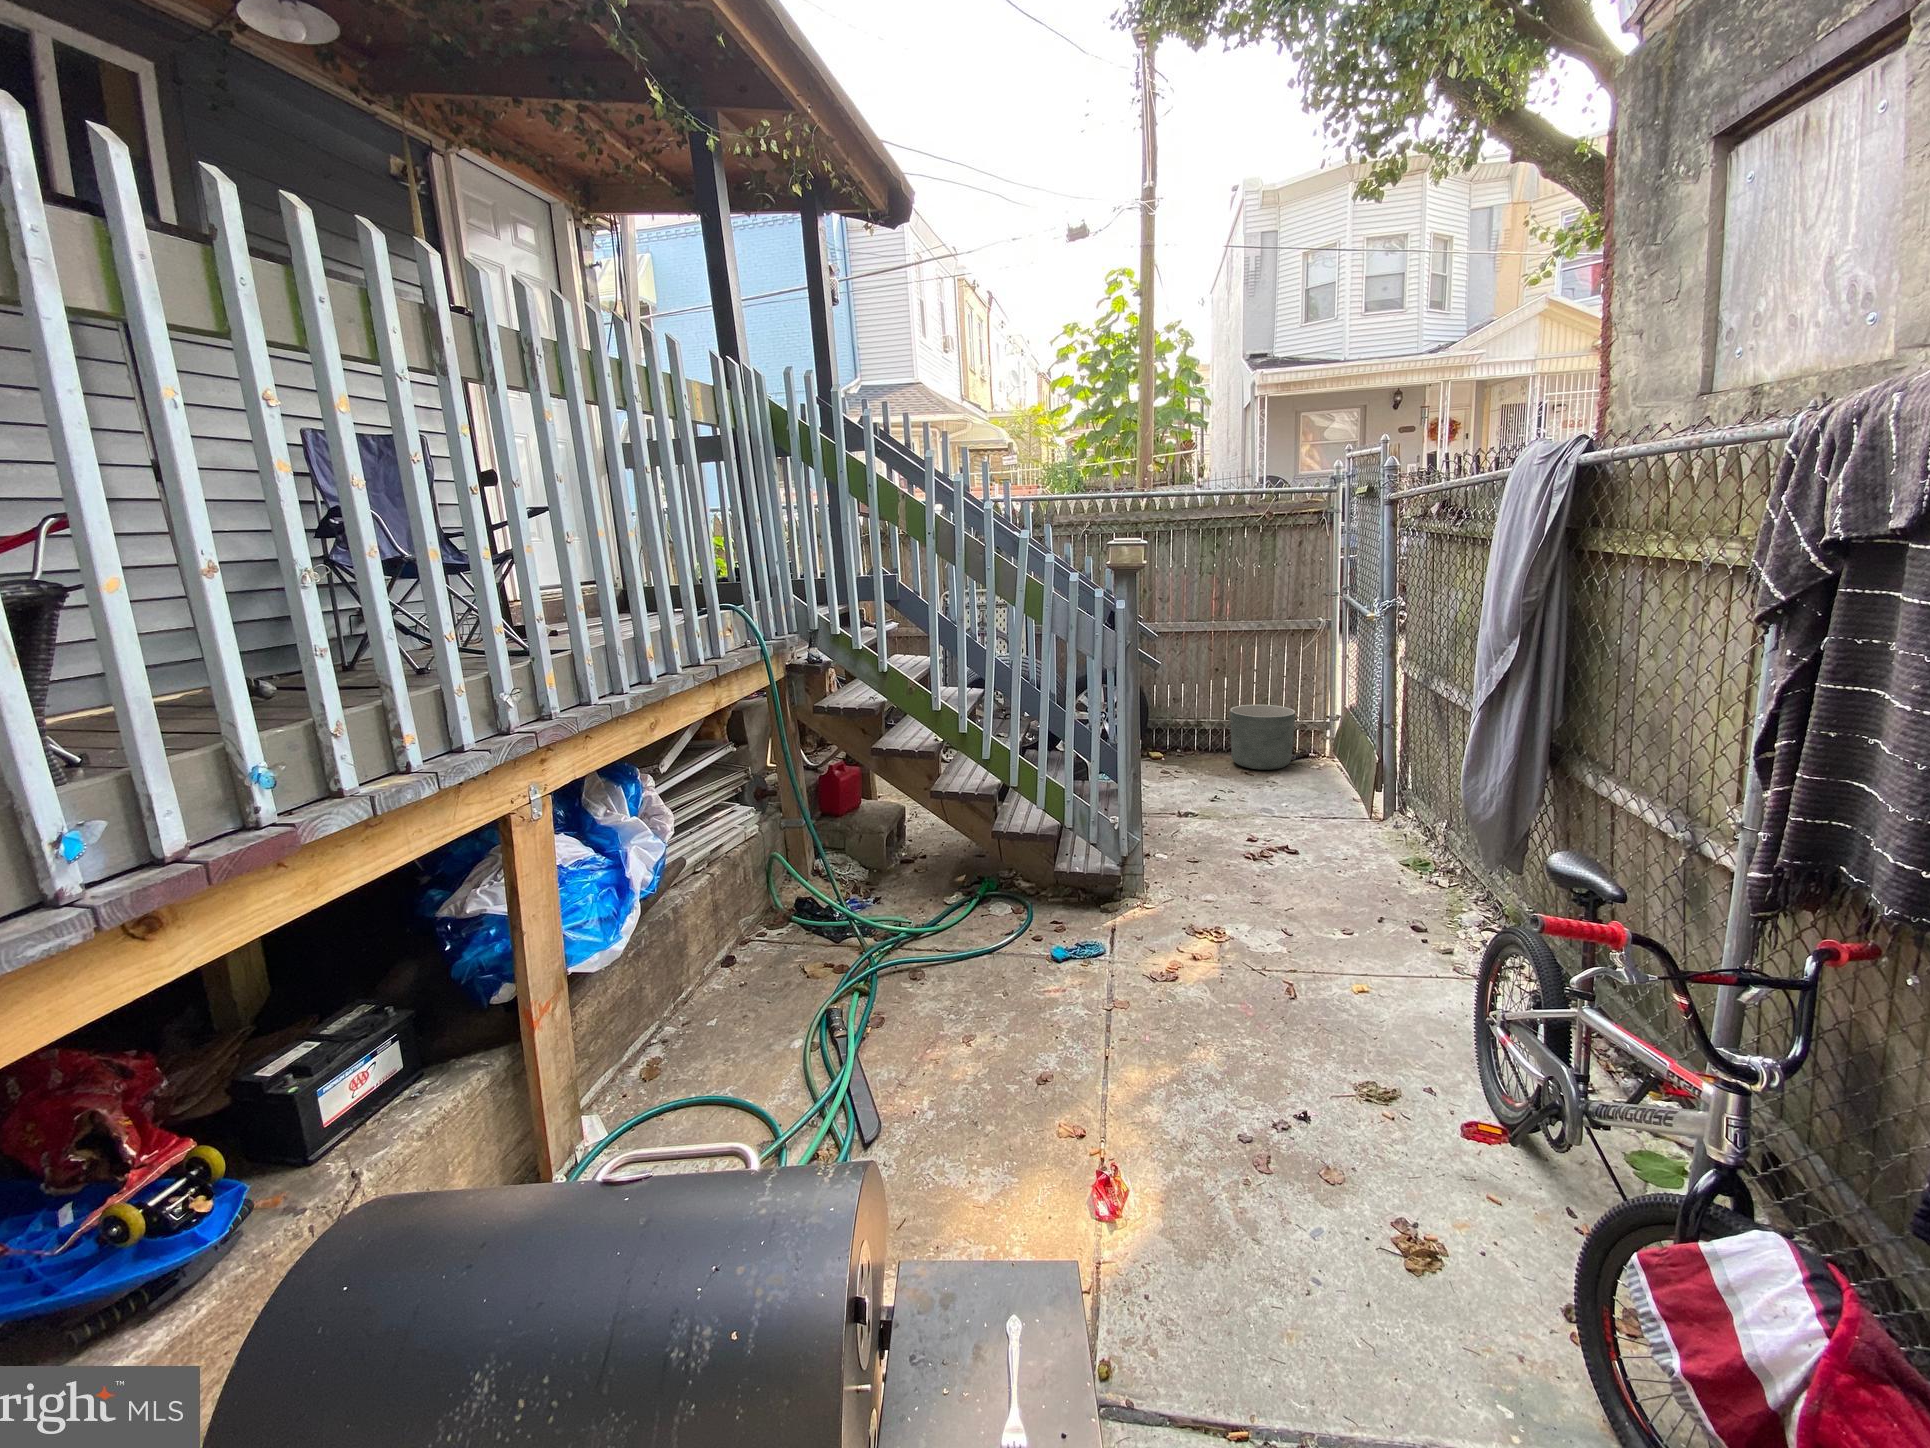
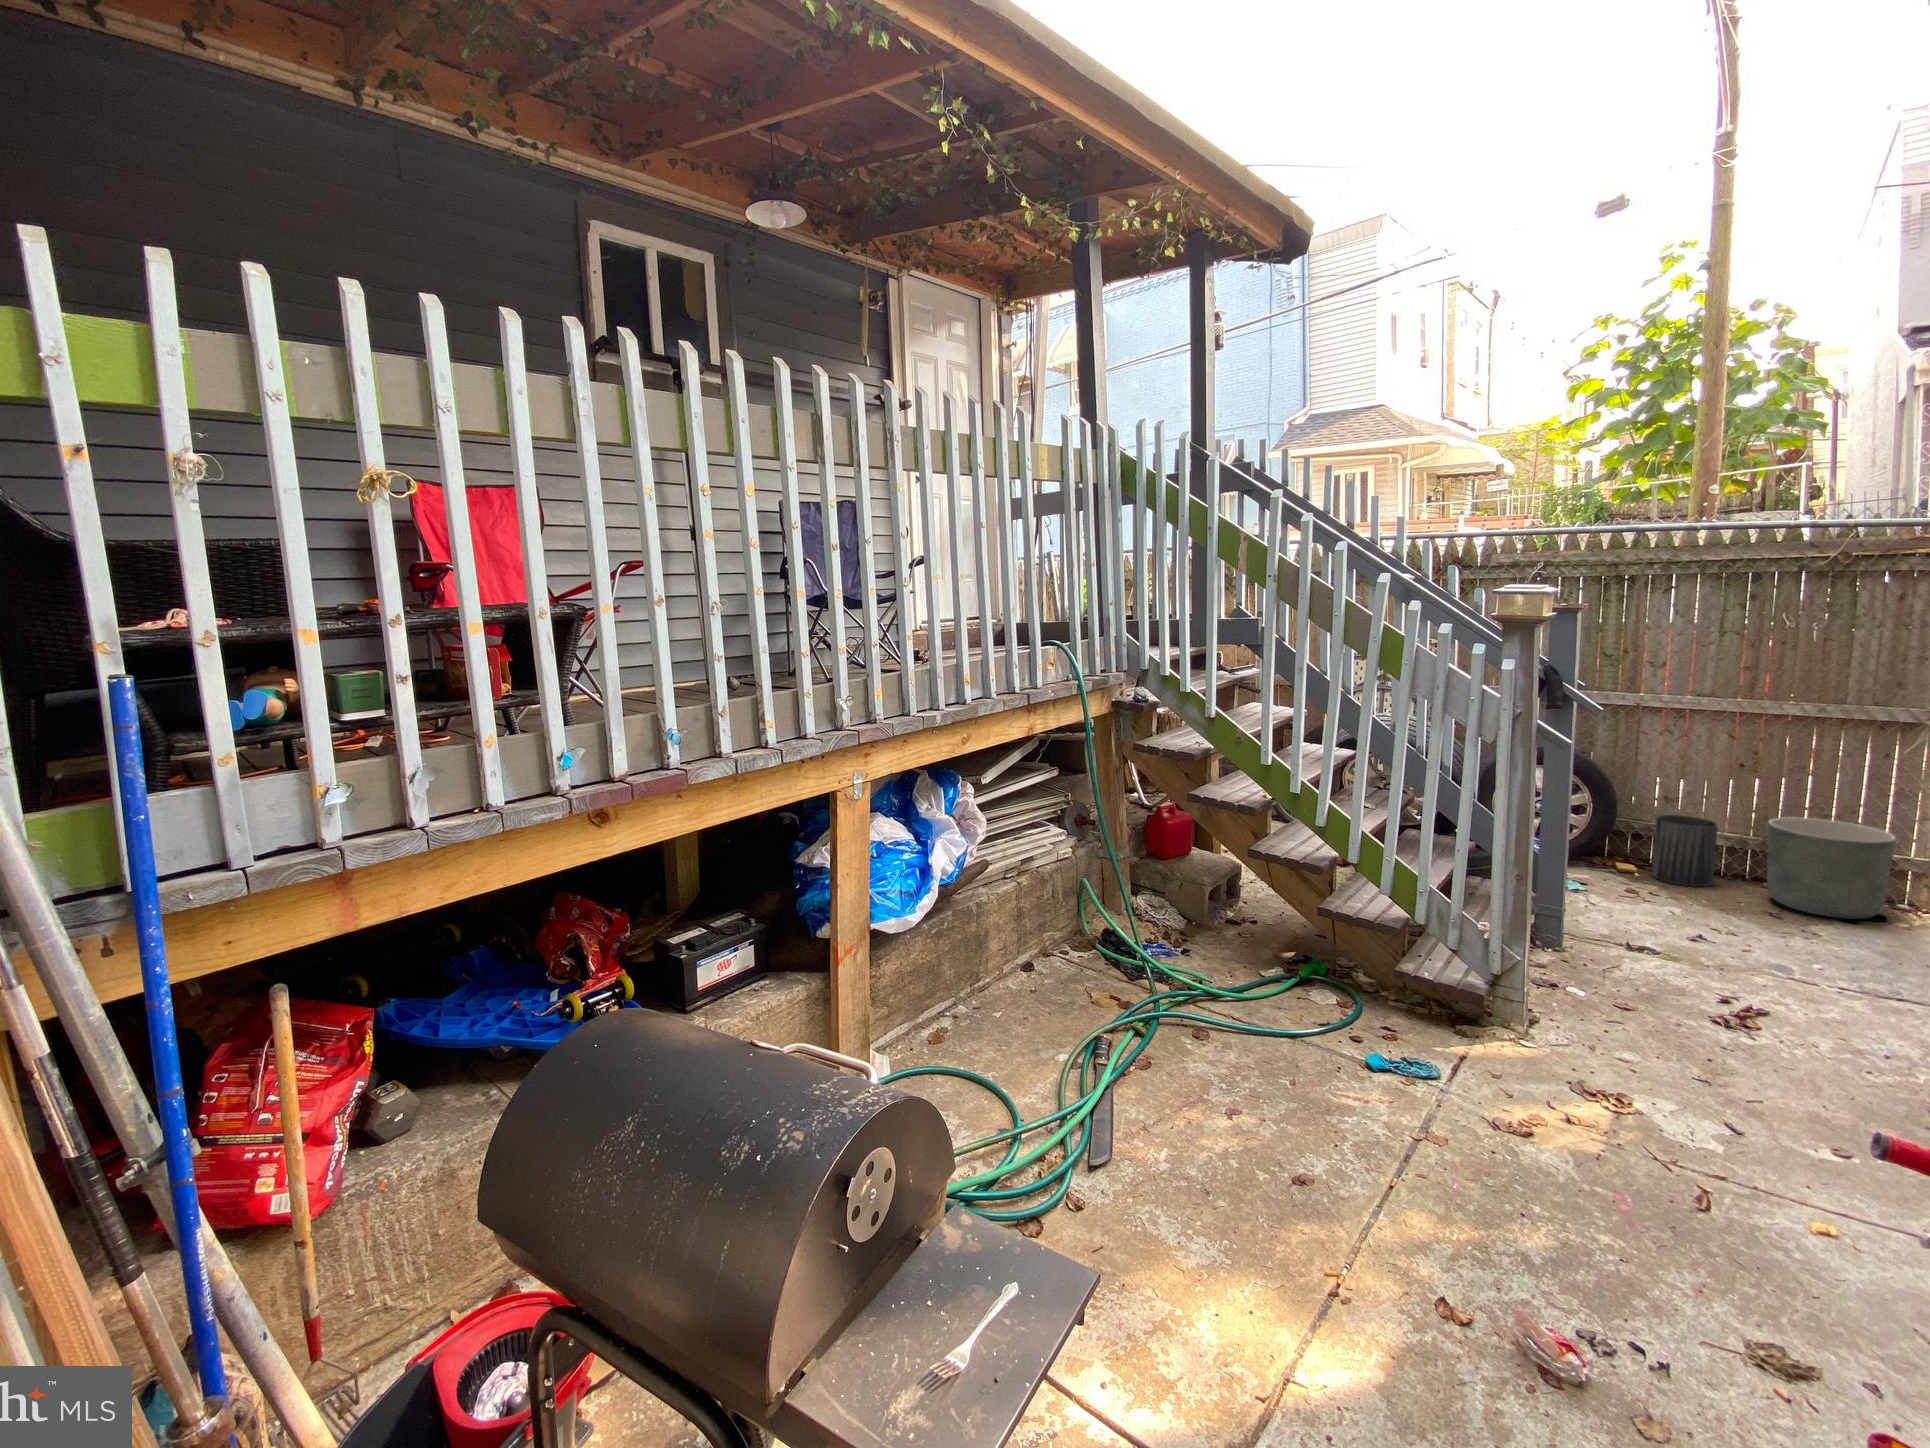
trash can: none [1166,713,1201,763] -> present [1652,815,1718,887]

